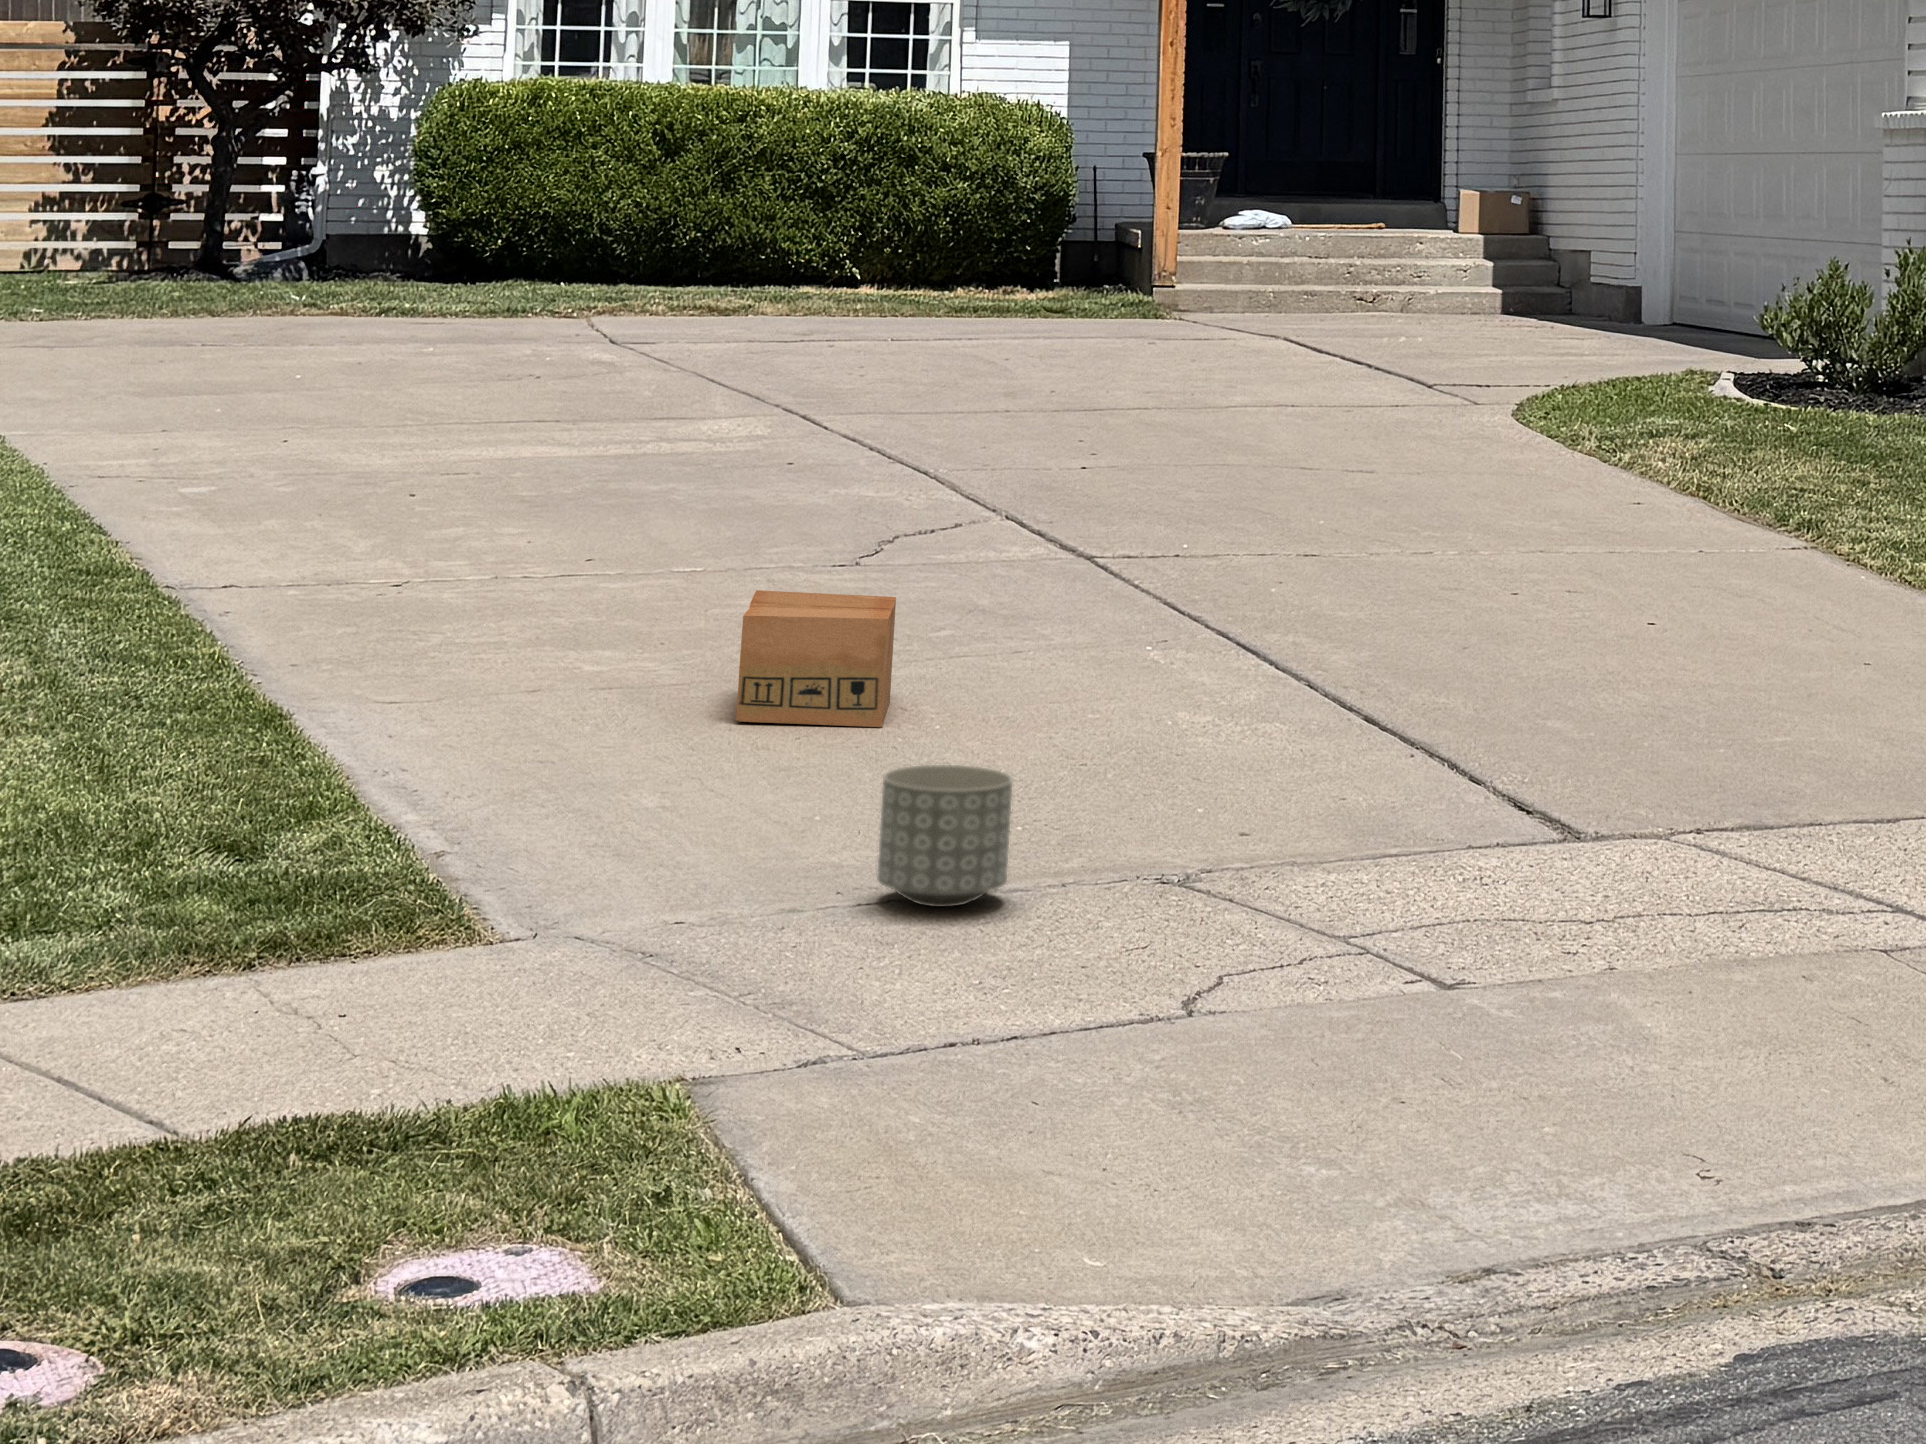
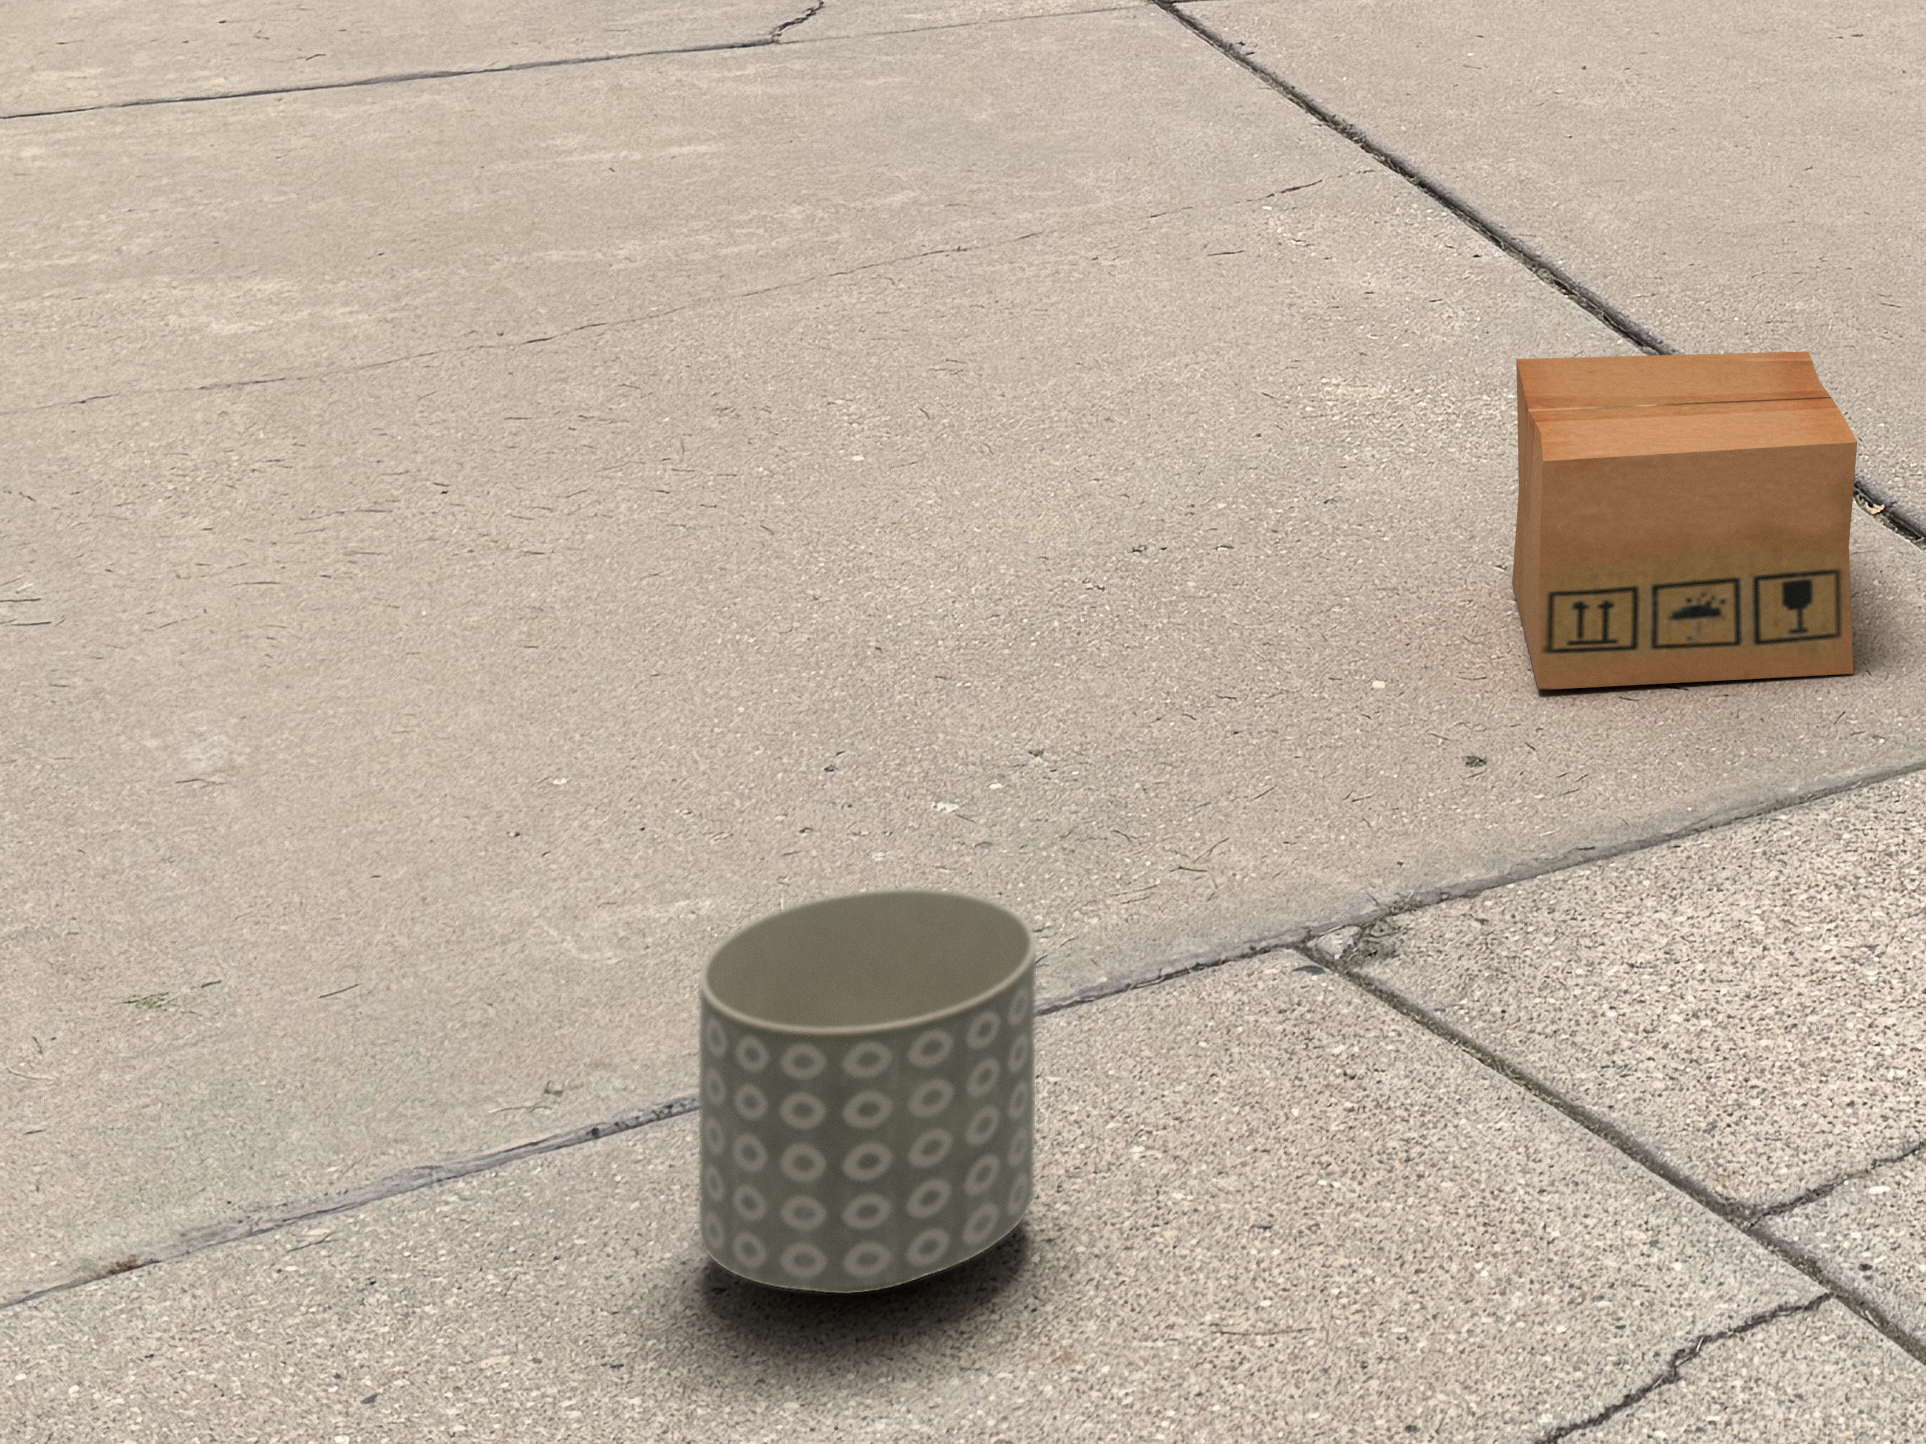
cardboard box: present [736,590,896,727] -> present [1512,352,1857,690]

